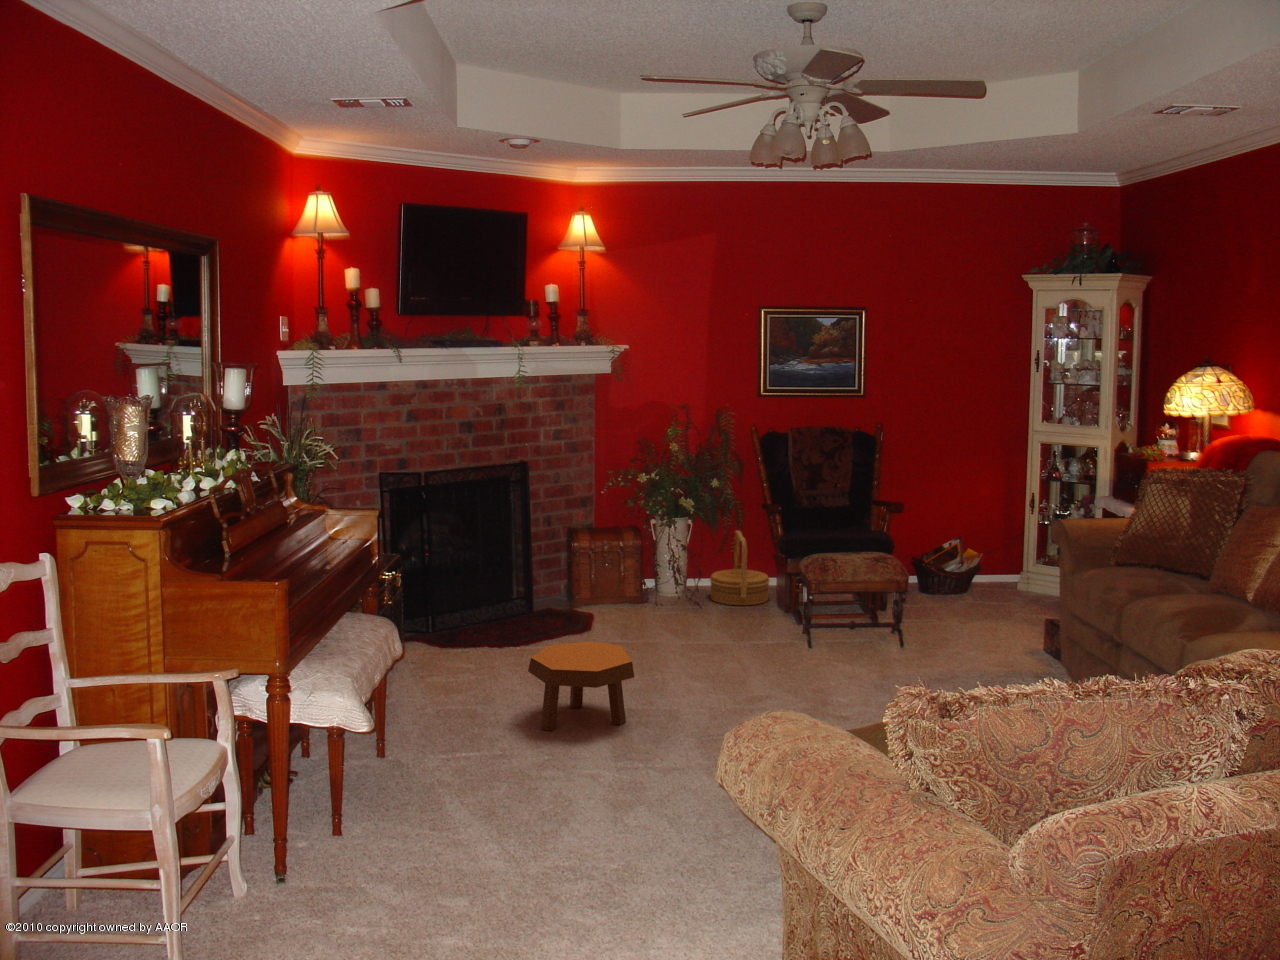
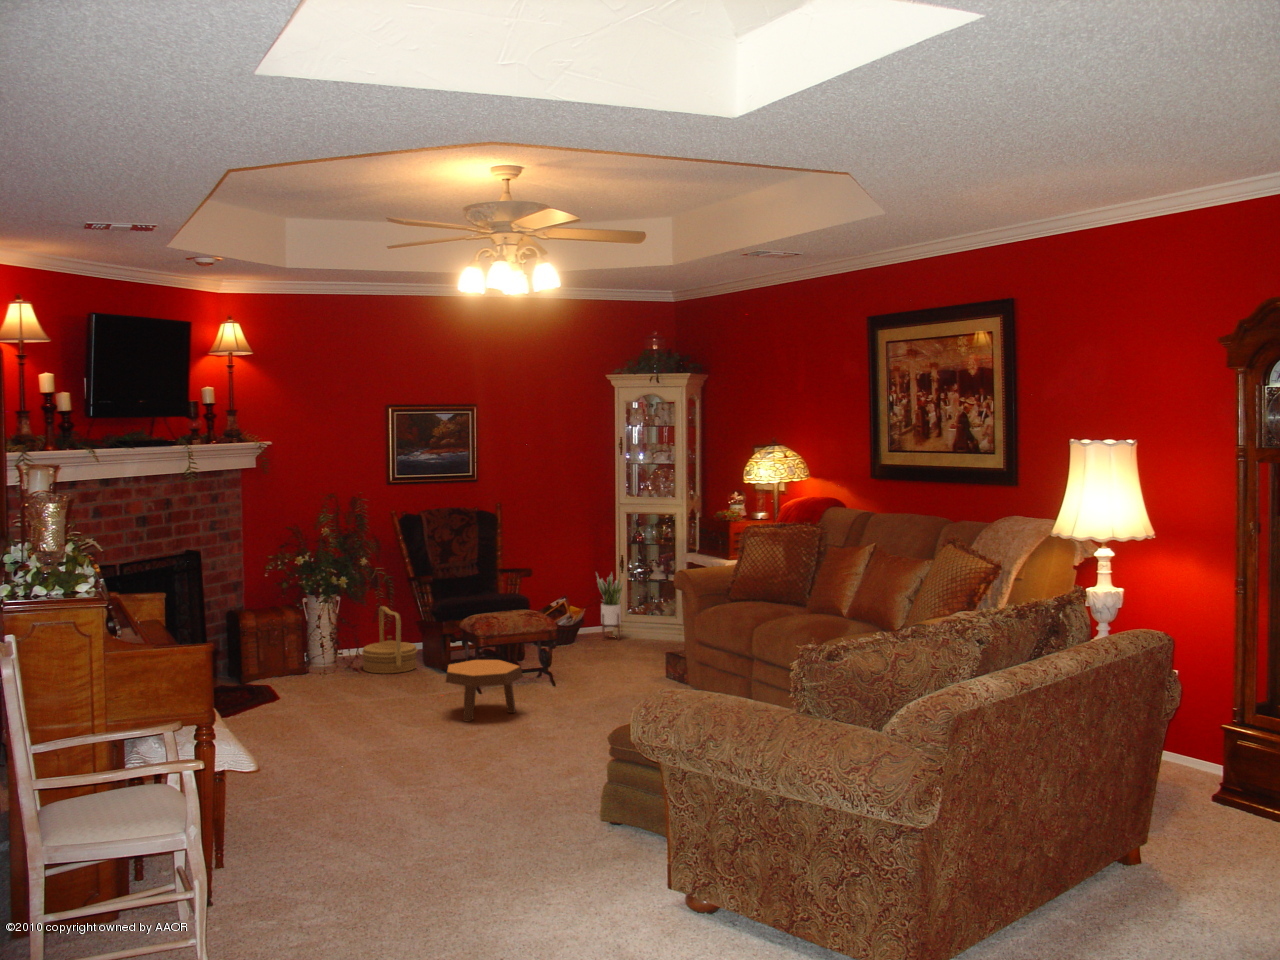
potted plant: none [998,510,1030,593] -> present [597,573,623,640]
footstool: present [528,641,634,731] -> present [446,660,523,722]

